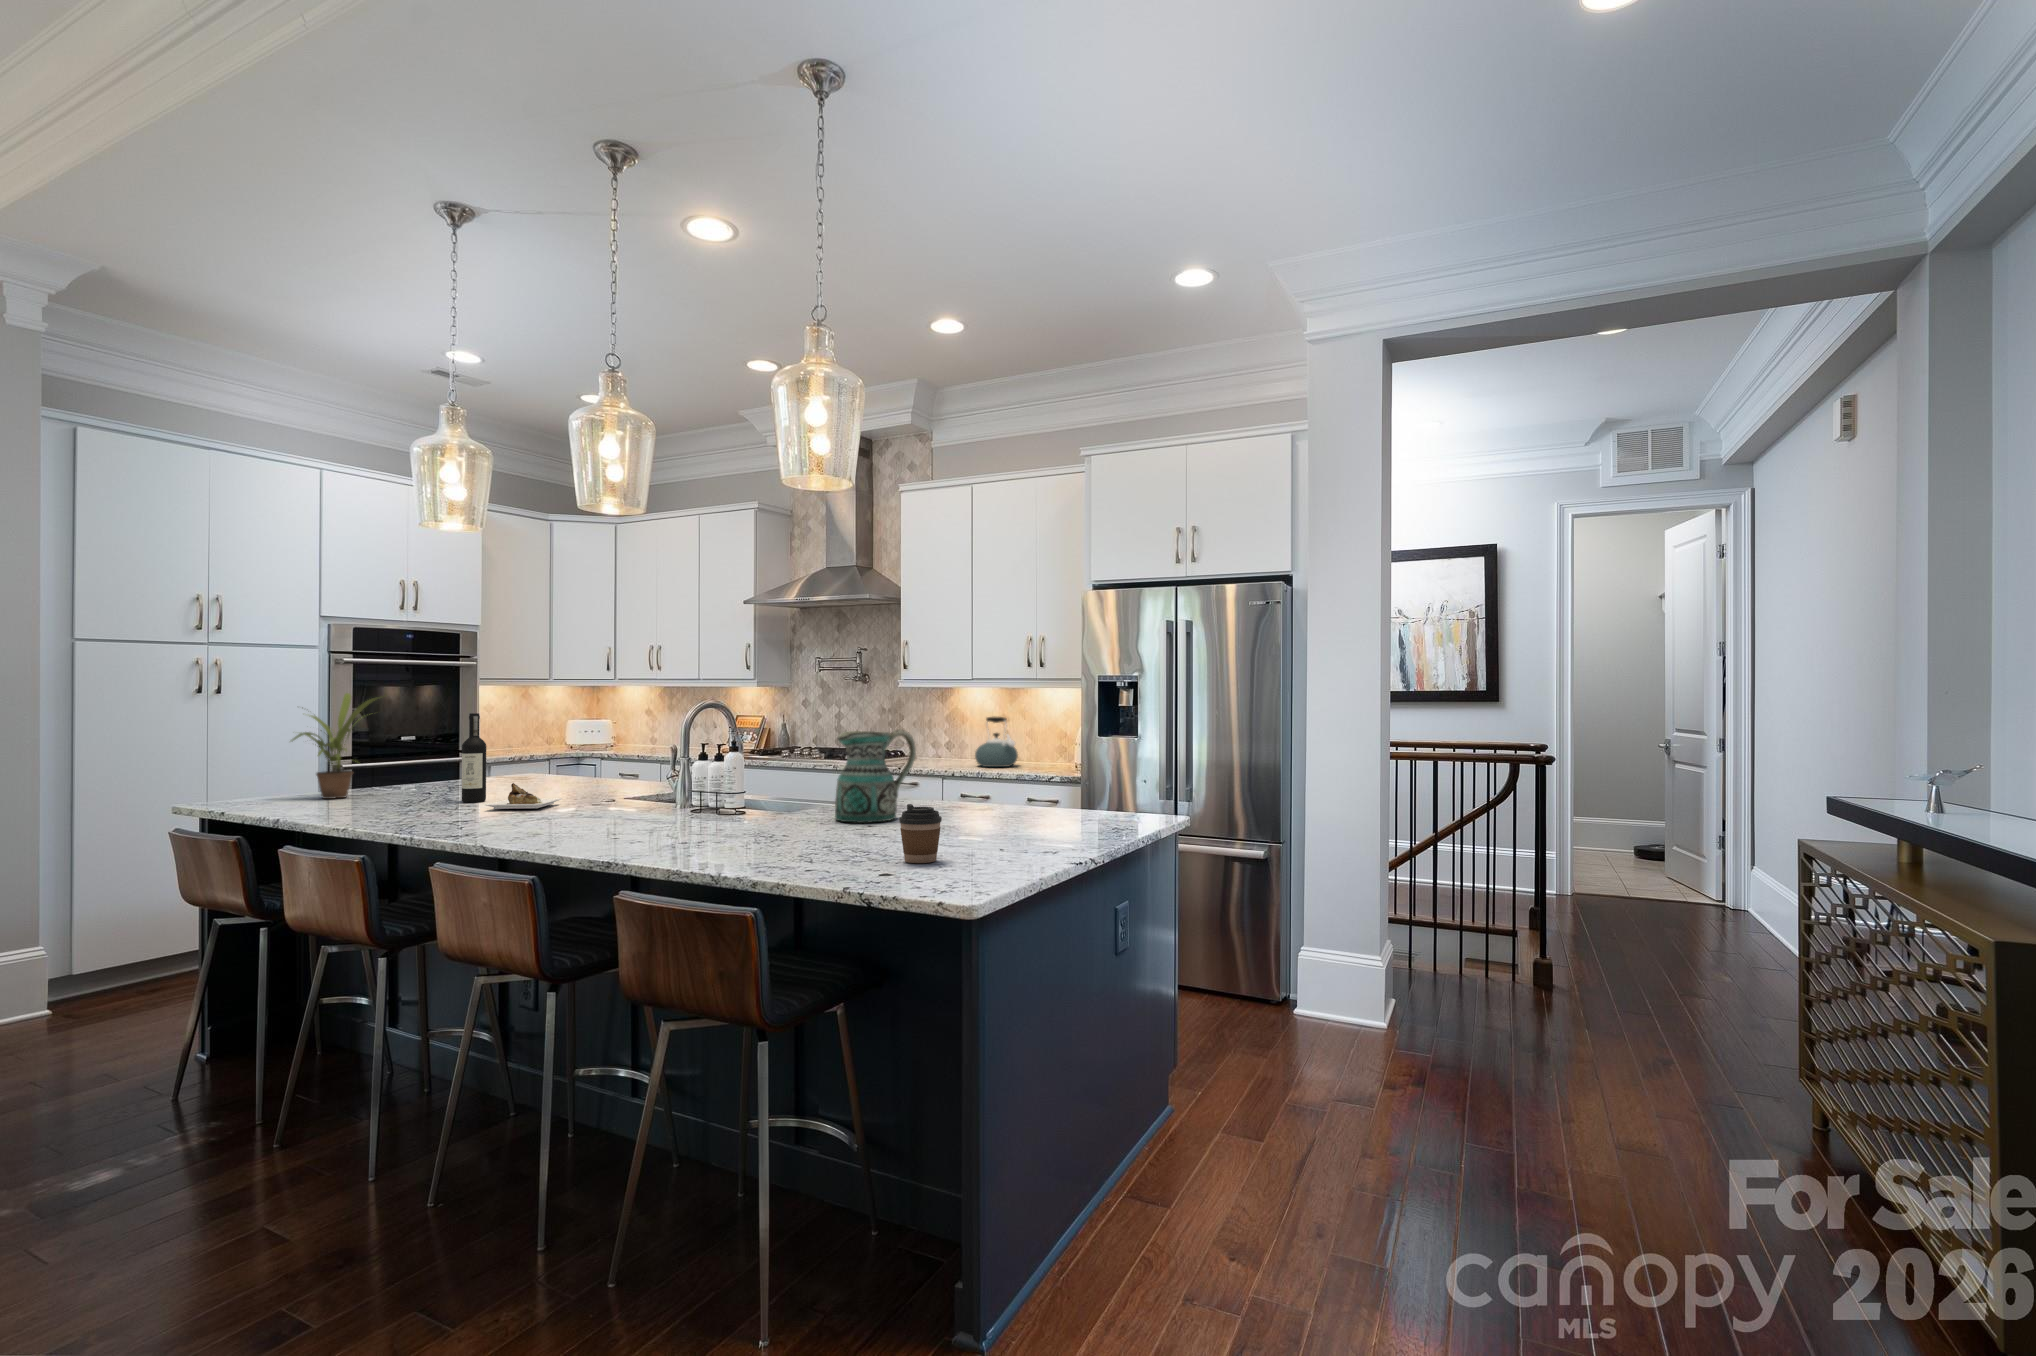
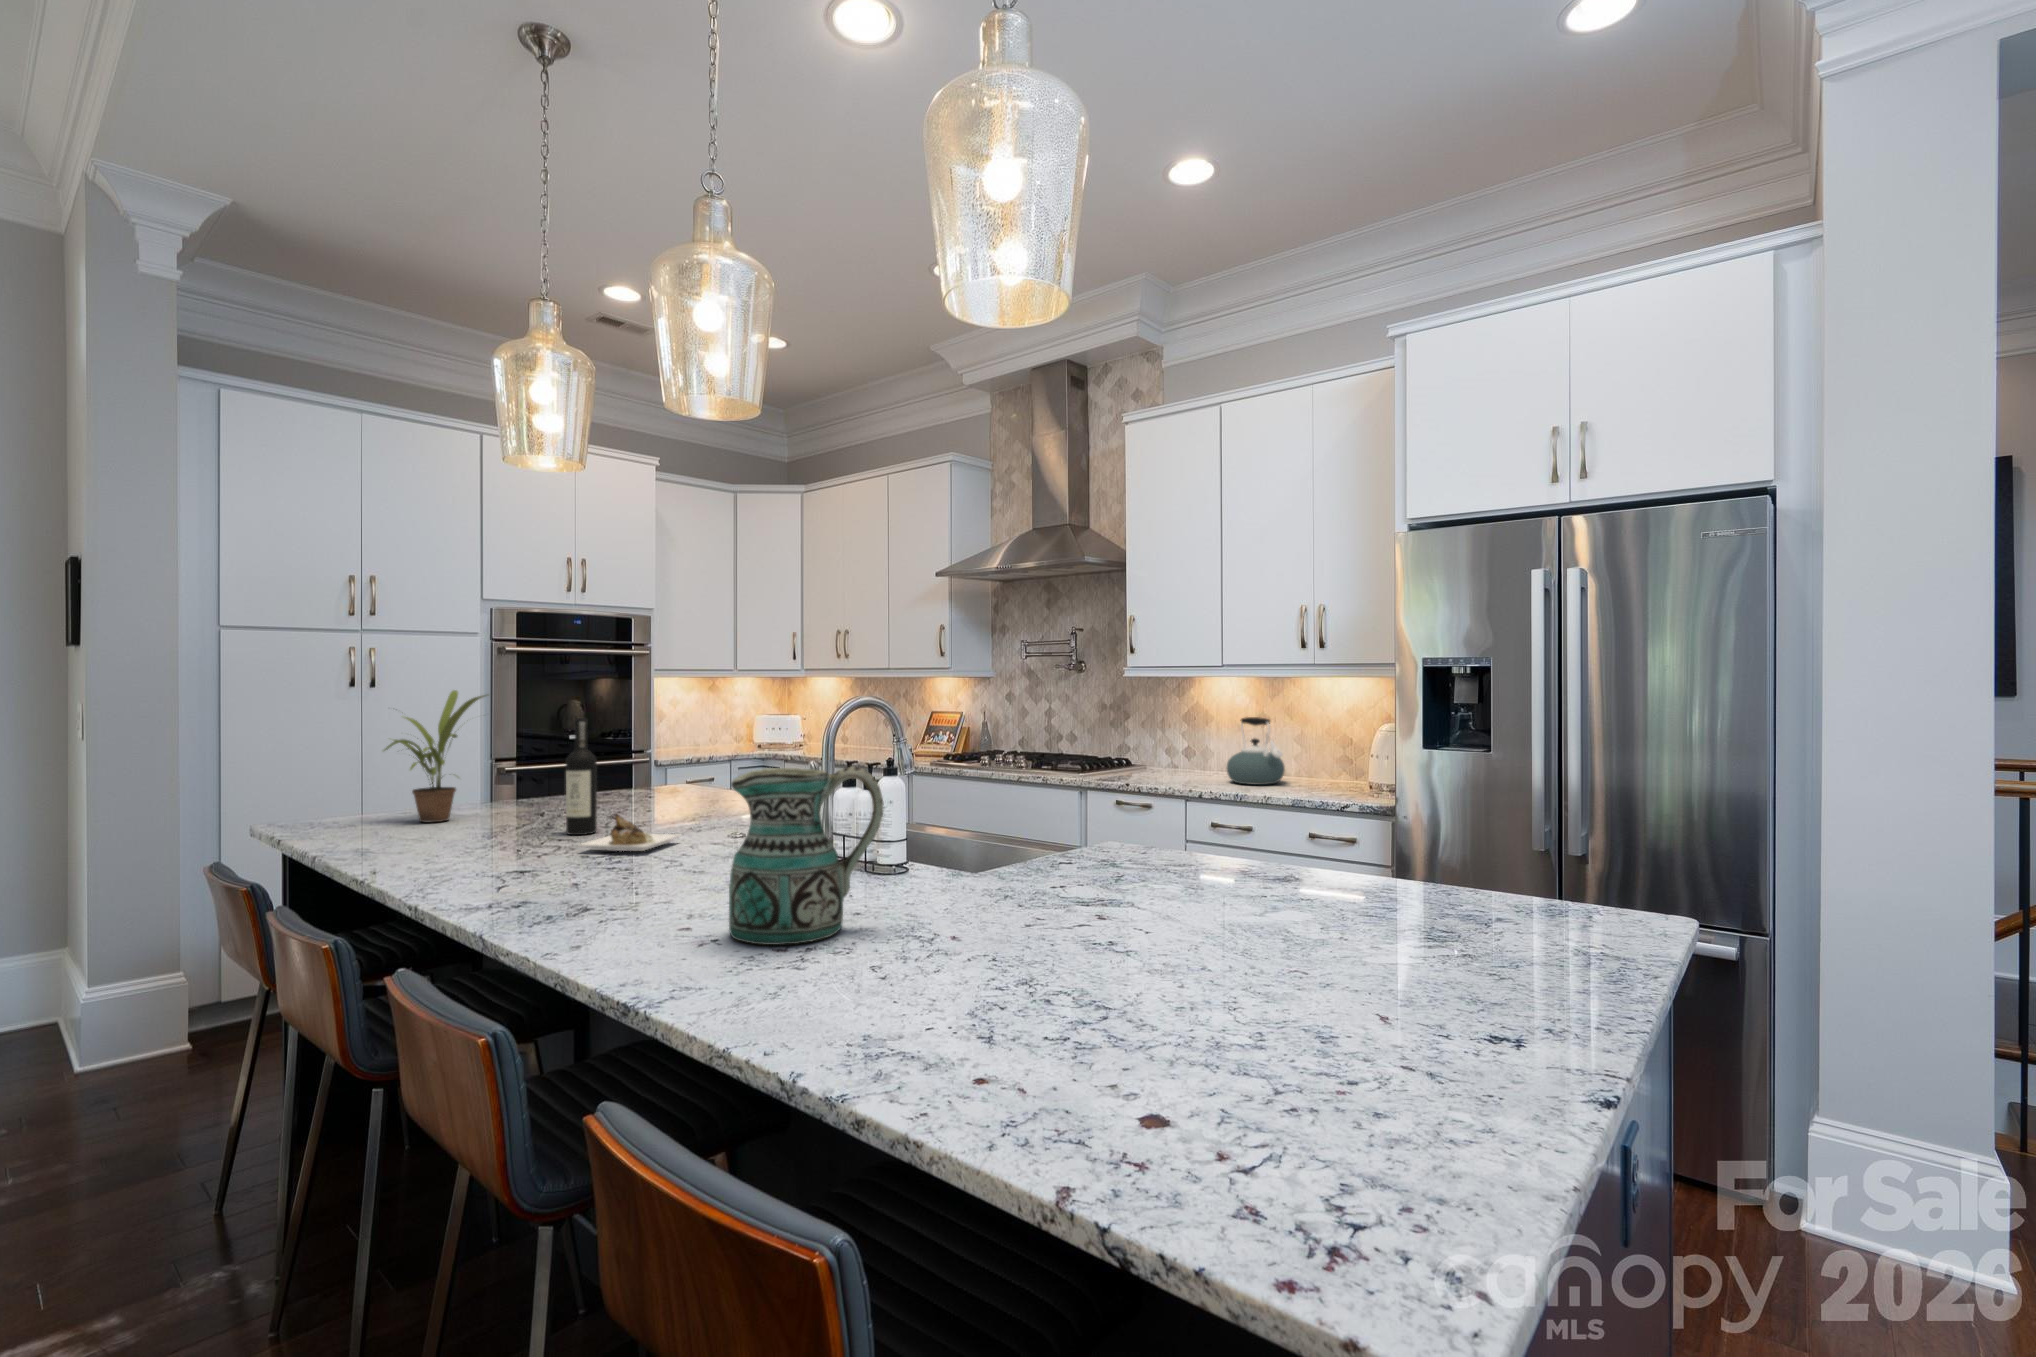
ceramic pitcher: present [835,729,916,823] -> present [729,766,883,945]
coffee cup: present [899,804,942,863] -> none [1168,923,1253,1048]

